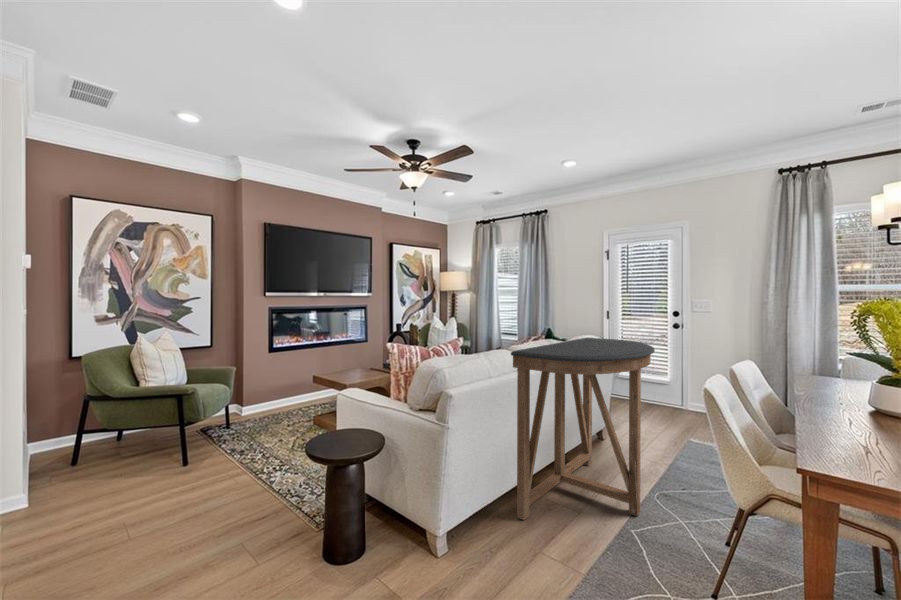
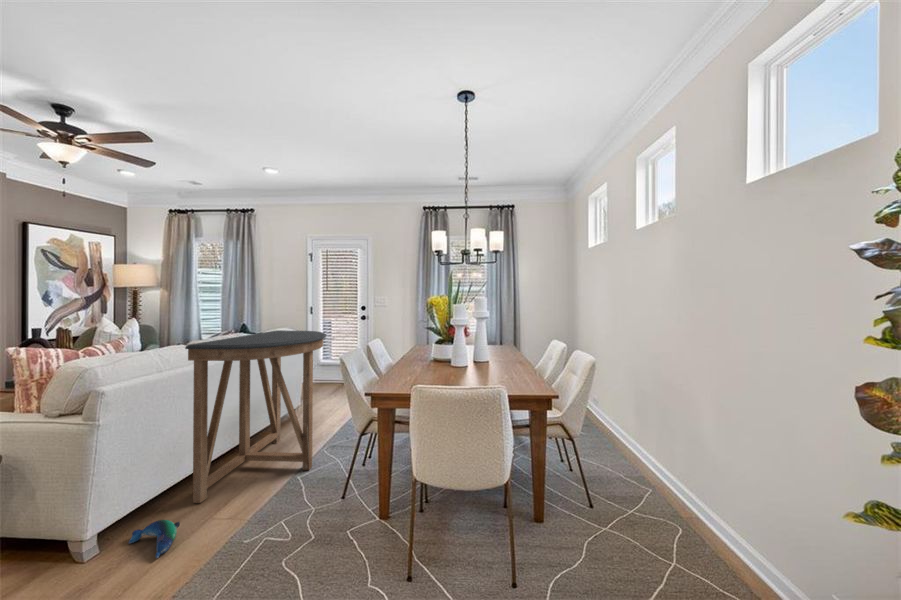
plush toy: none [468,531,511,577] -> present [128,520,180,558]

